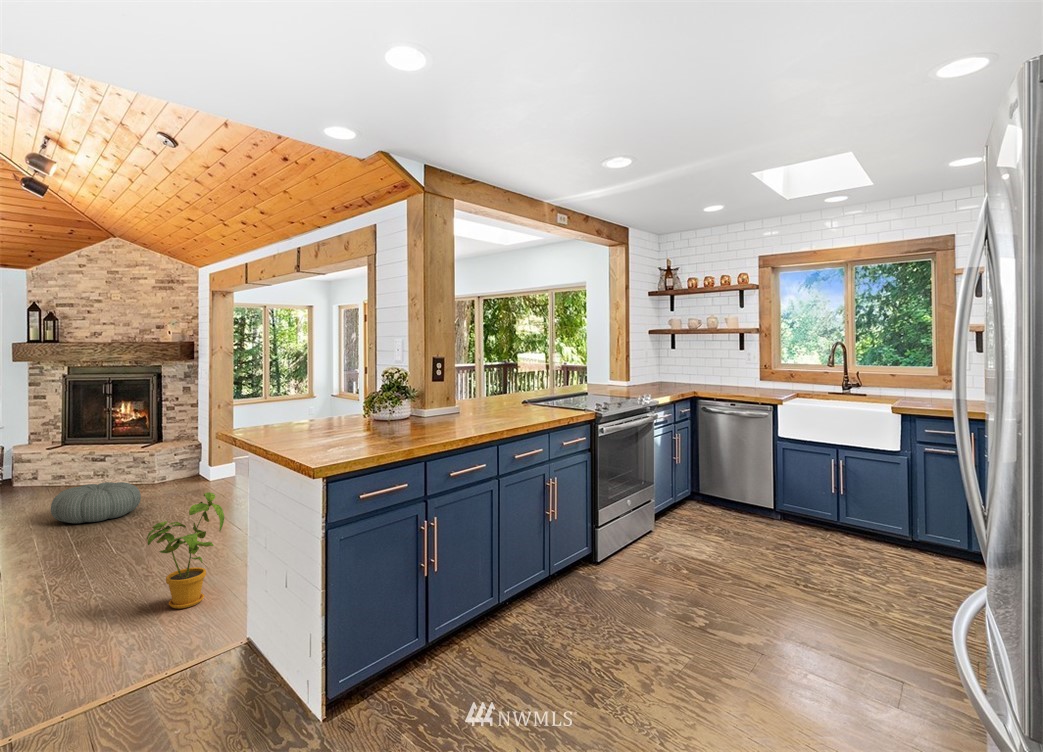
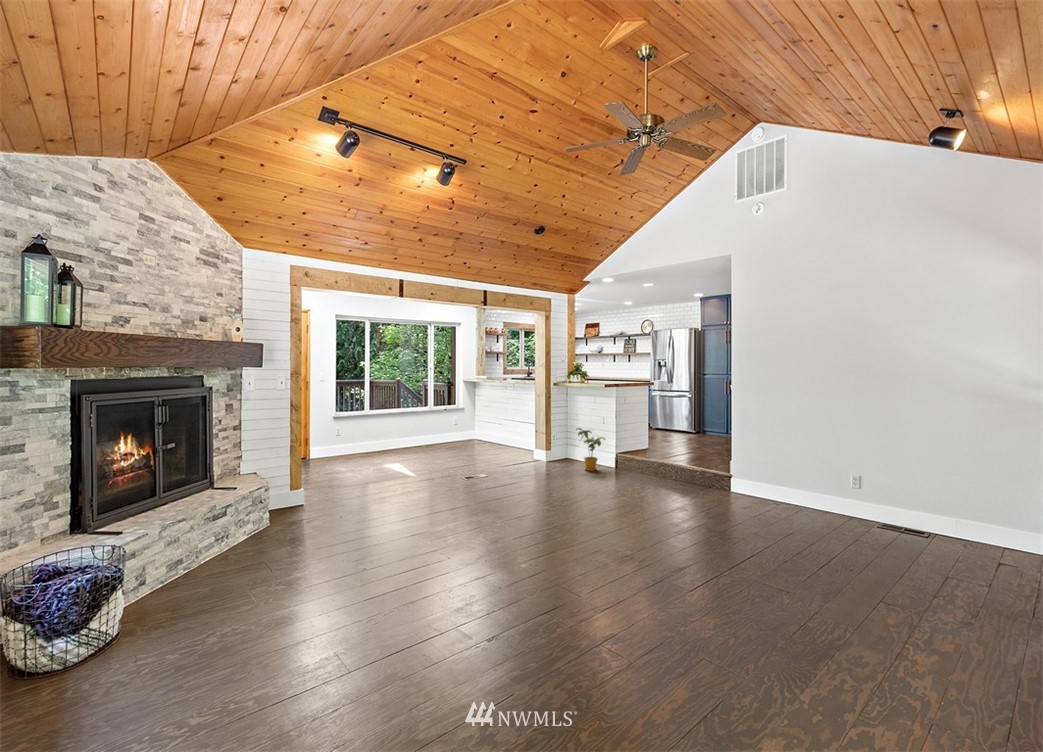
pouf: present [51,482,141,523] -> none [410,478,472,514]

